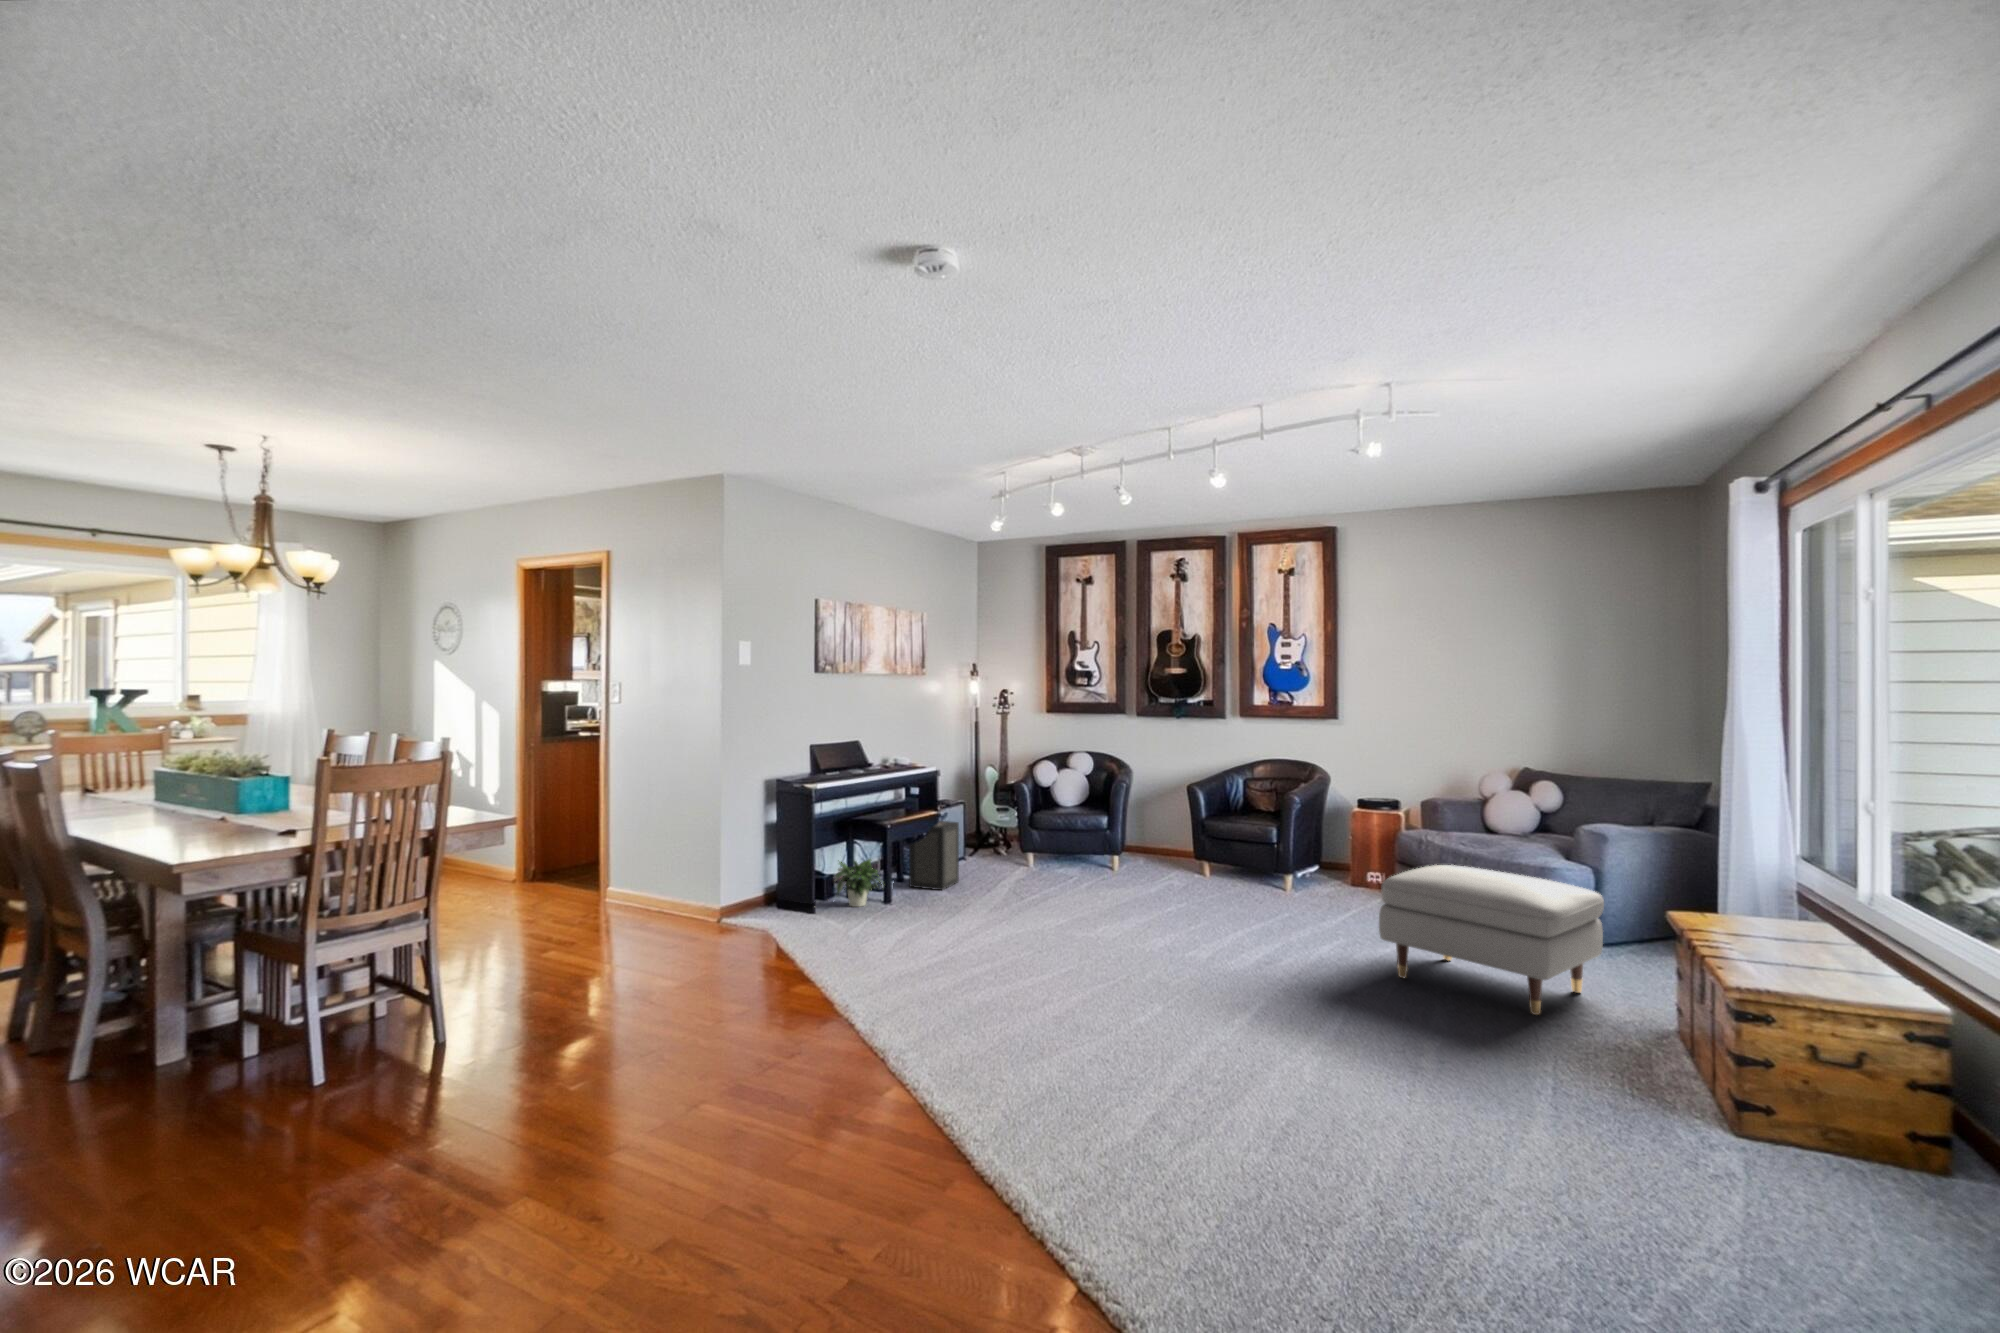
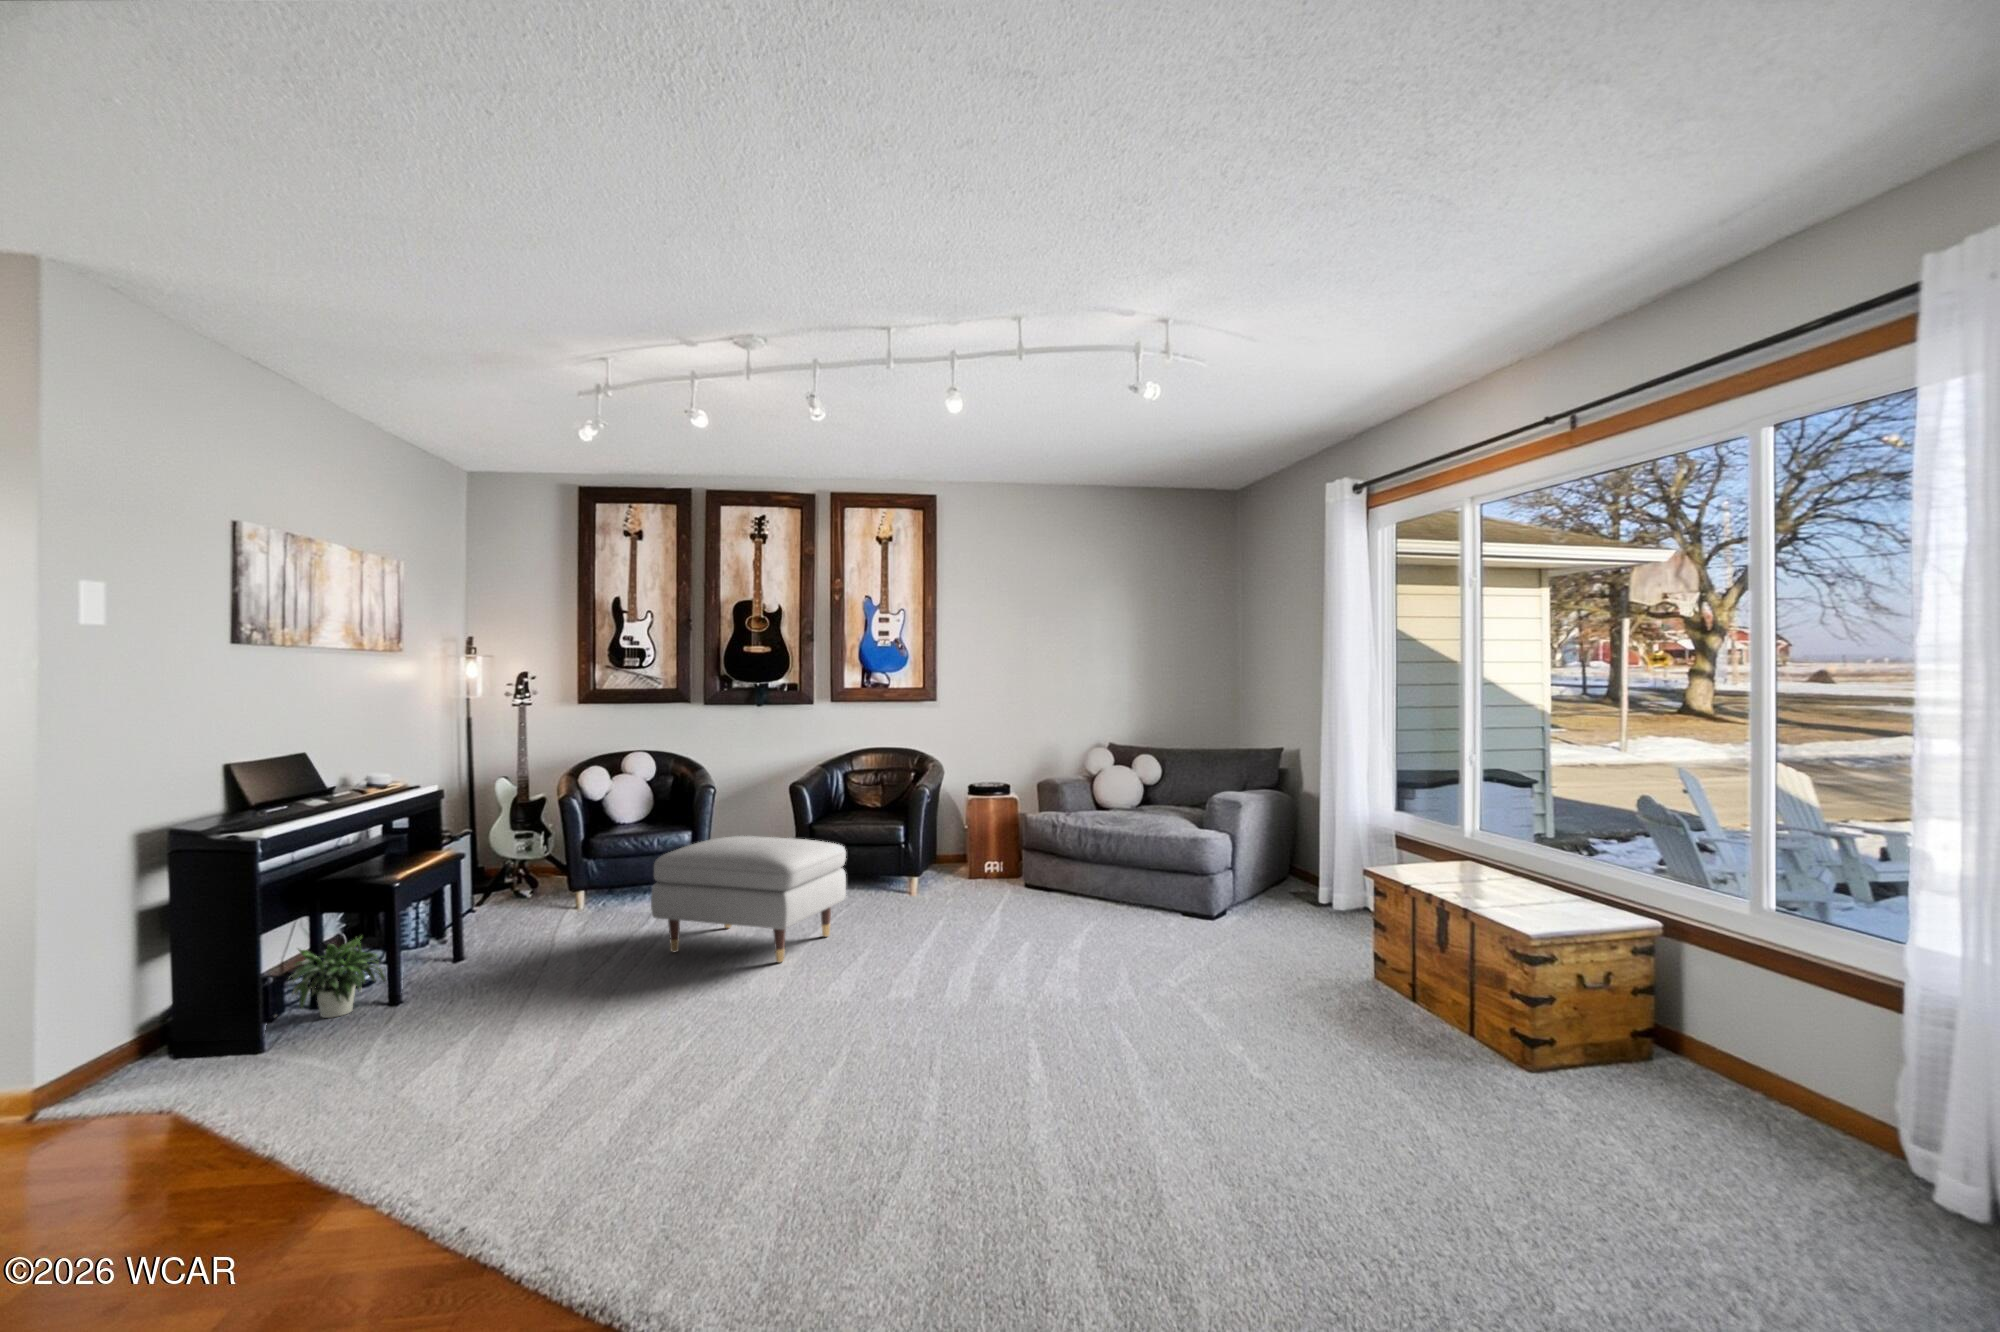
speaker: present [909,821,959,890] -> none [410,863,490,969]
ottoman: present [1379,865,1604,1015] -> present [651,836,846,963]

